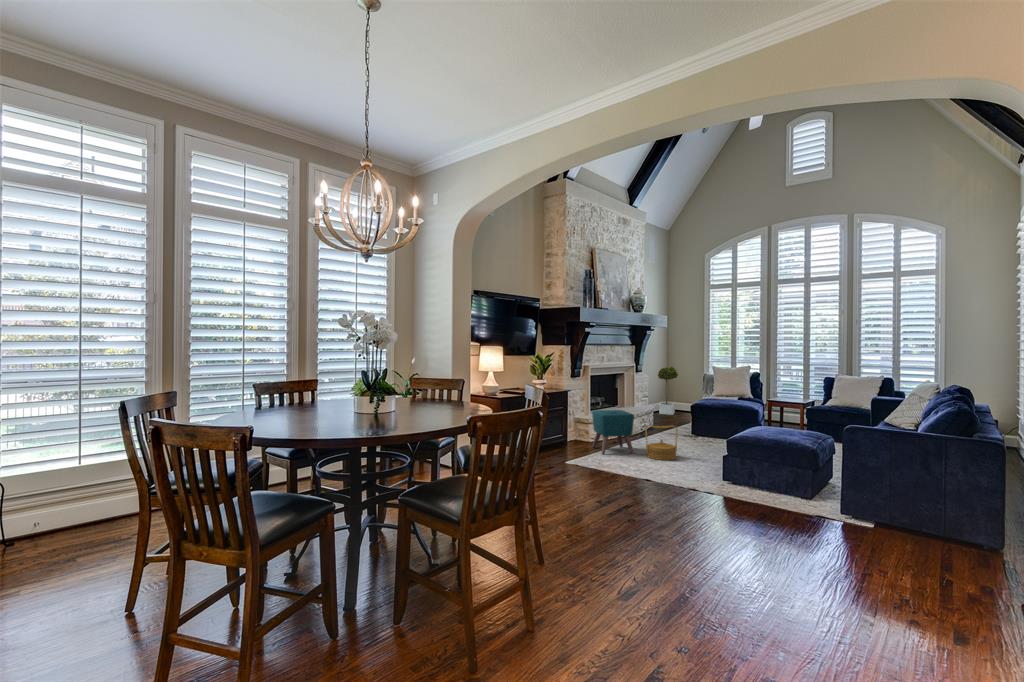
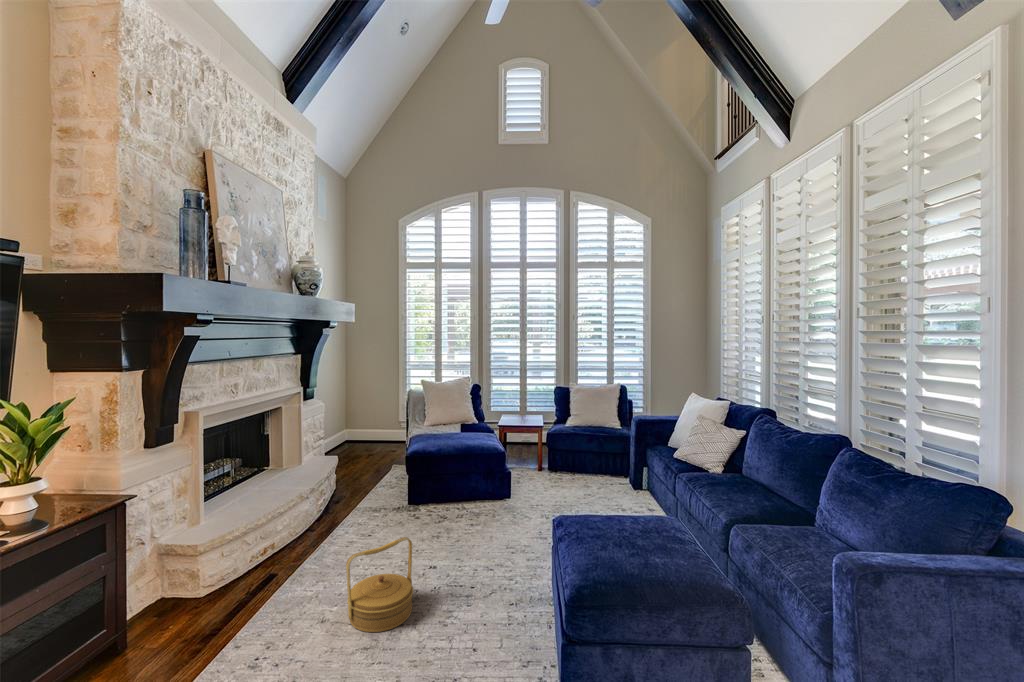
potted tree: present [658,367,678,415] -> none [332,378,363,450]
ottoman: present [592,410,634,454] -> none [204,512,317,657]

